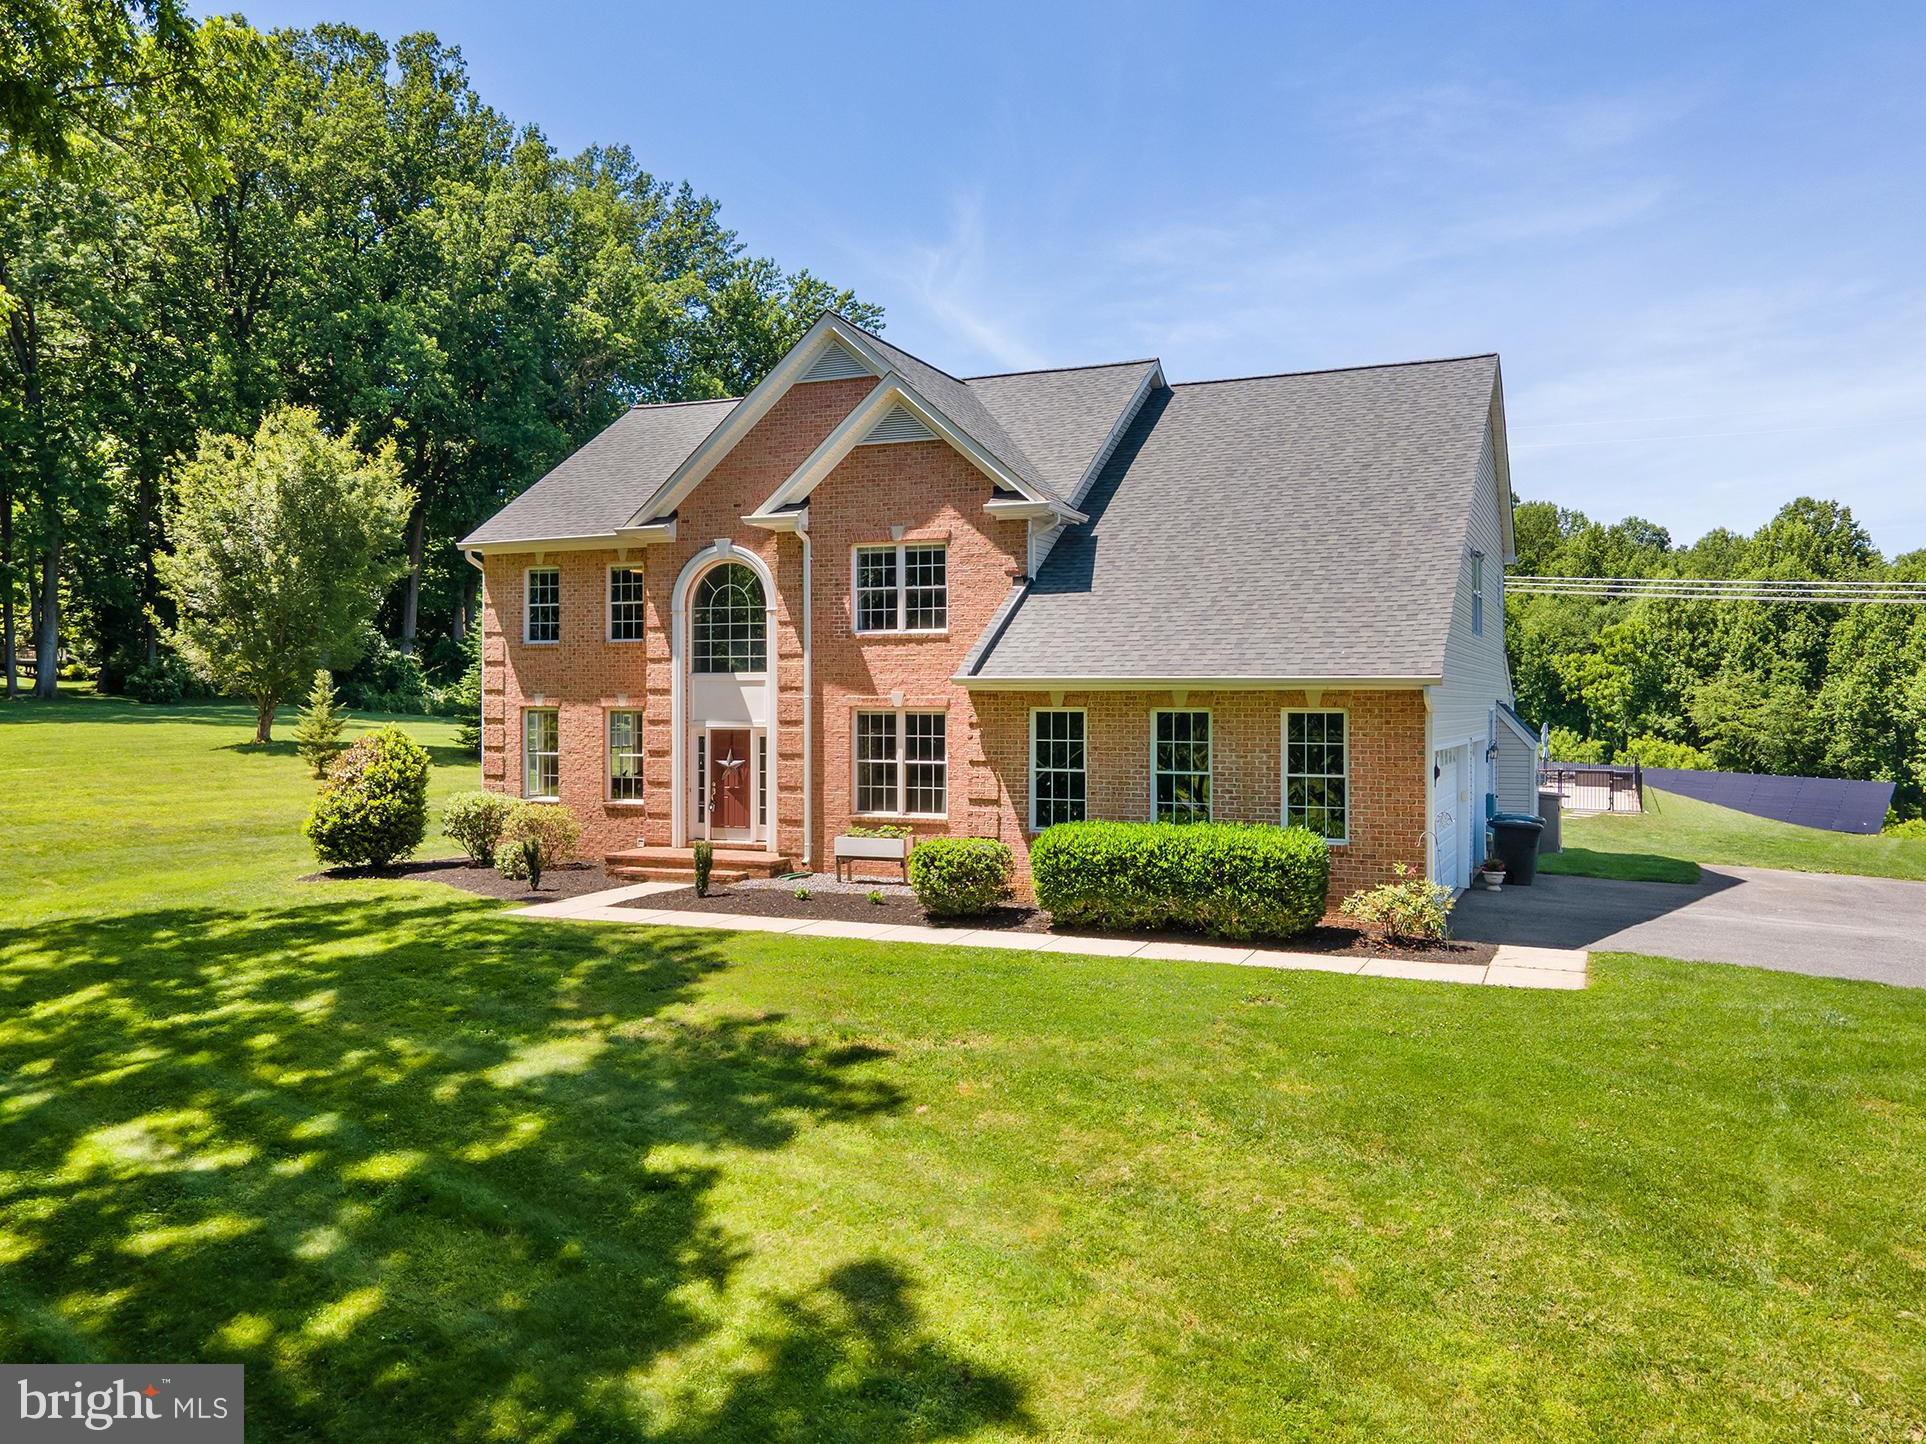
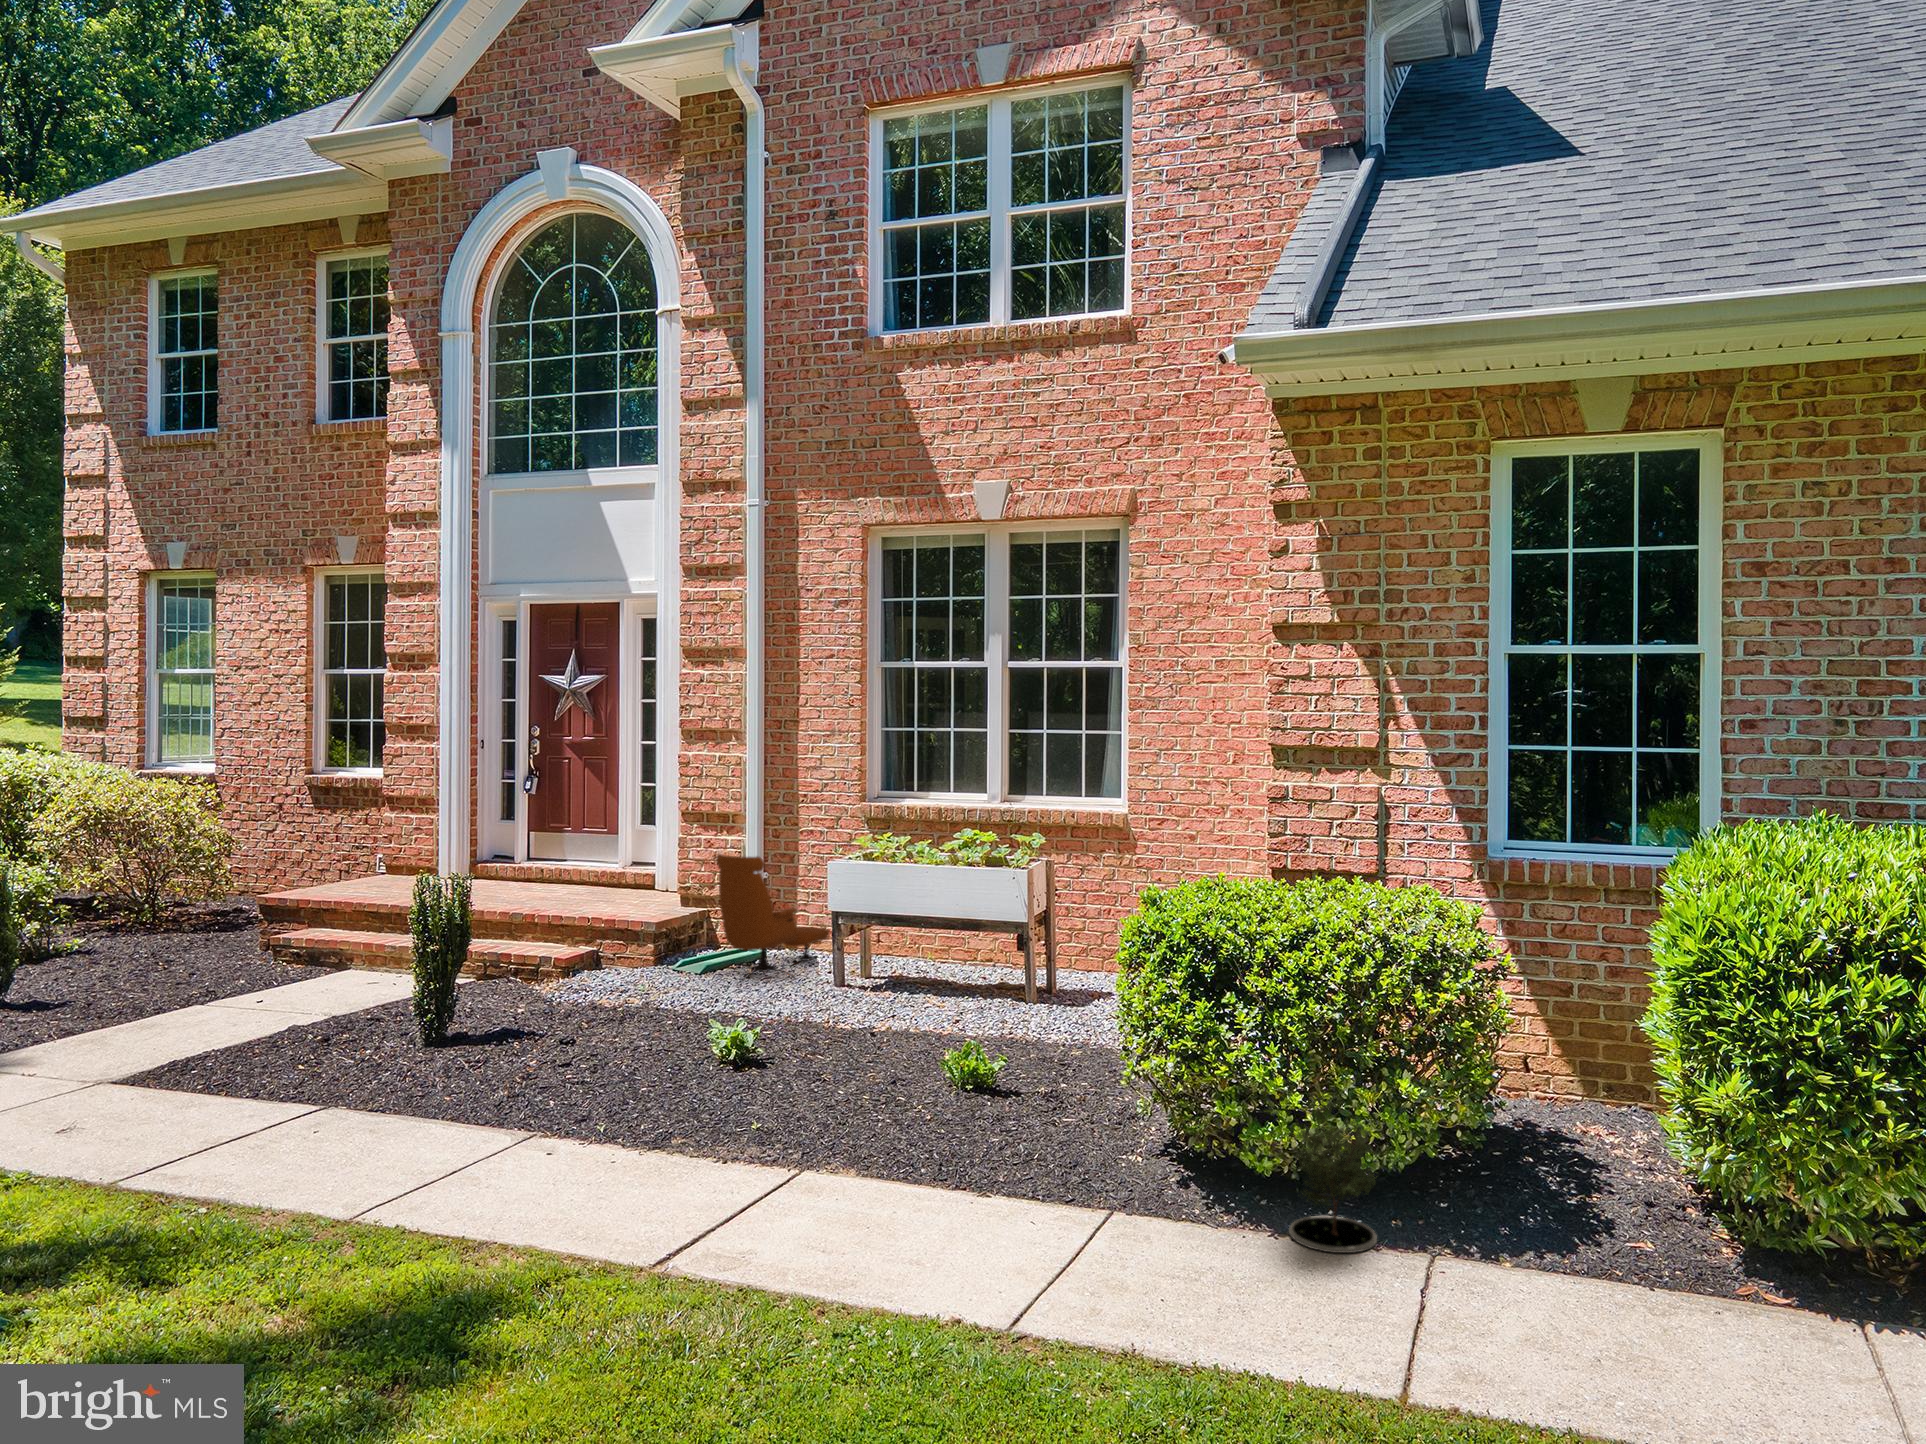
lounge chair: none [792,835,838,883] -> present [716,854,829,982]

